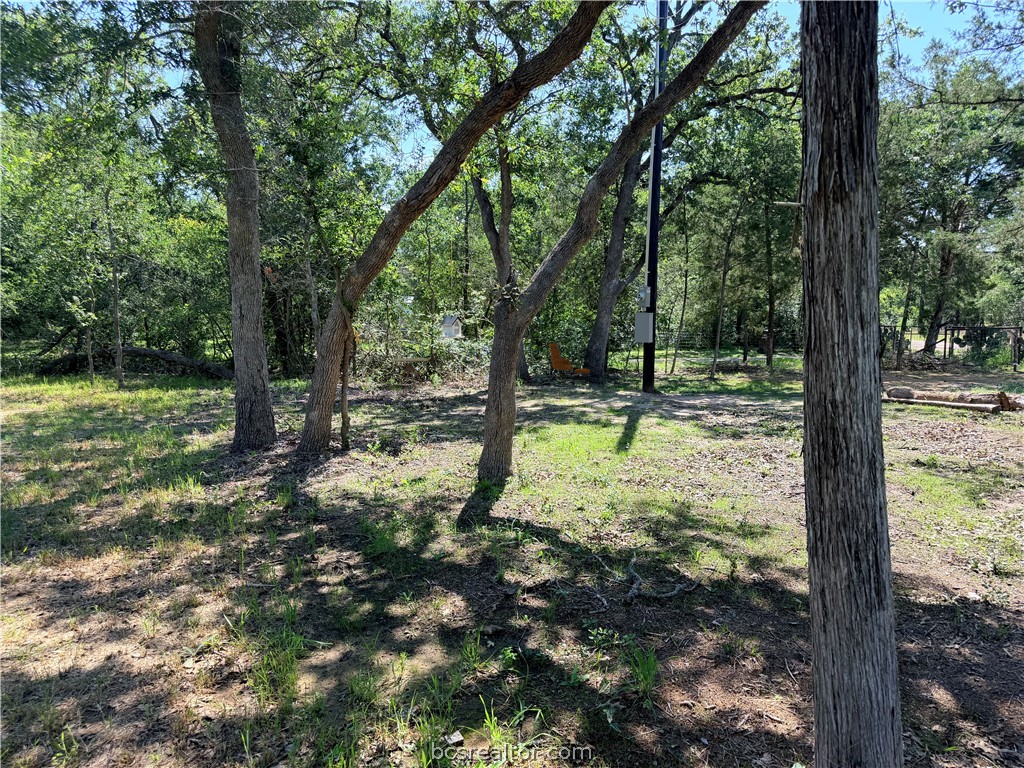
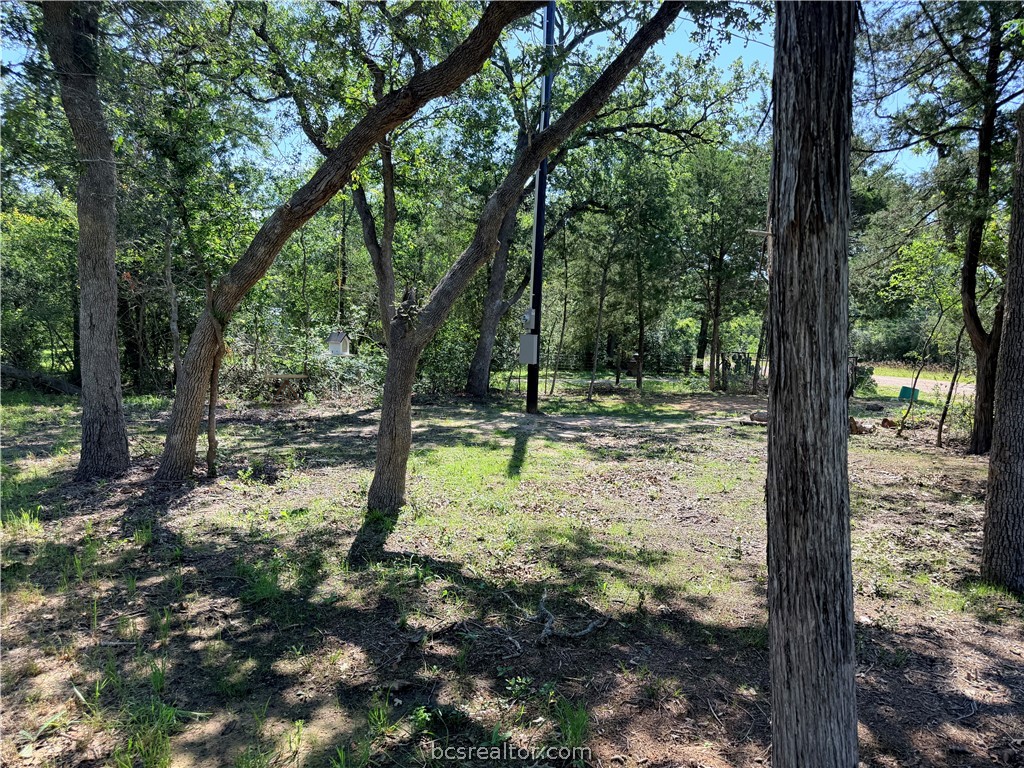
lounge chair: present [549,343,590,378] -> none [434,363,474,400]

